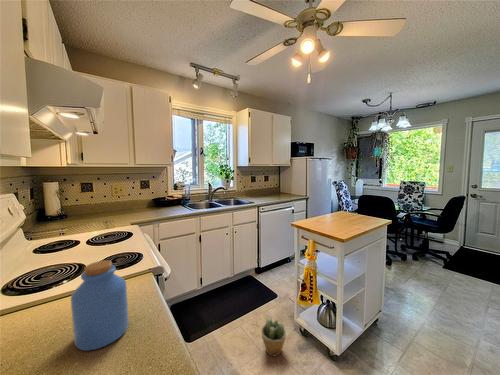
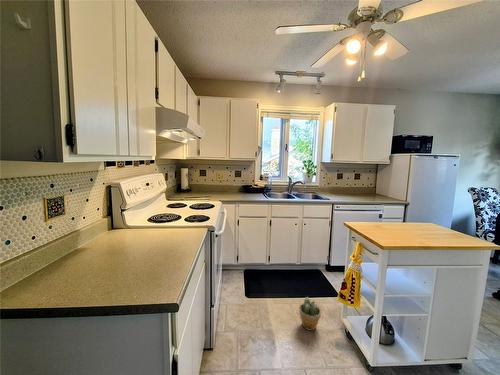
jar: present [71,260,129,350] -> none [163,208,186,245]

